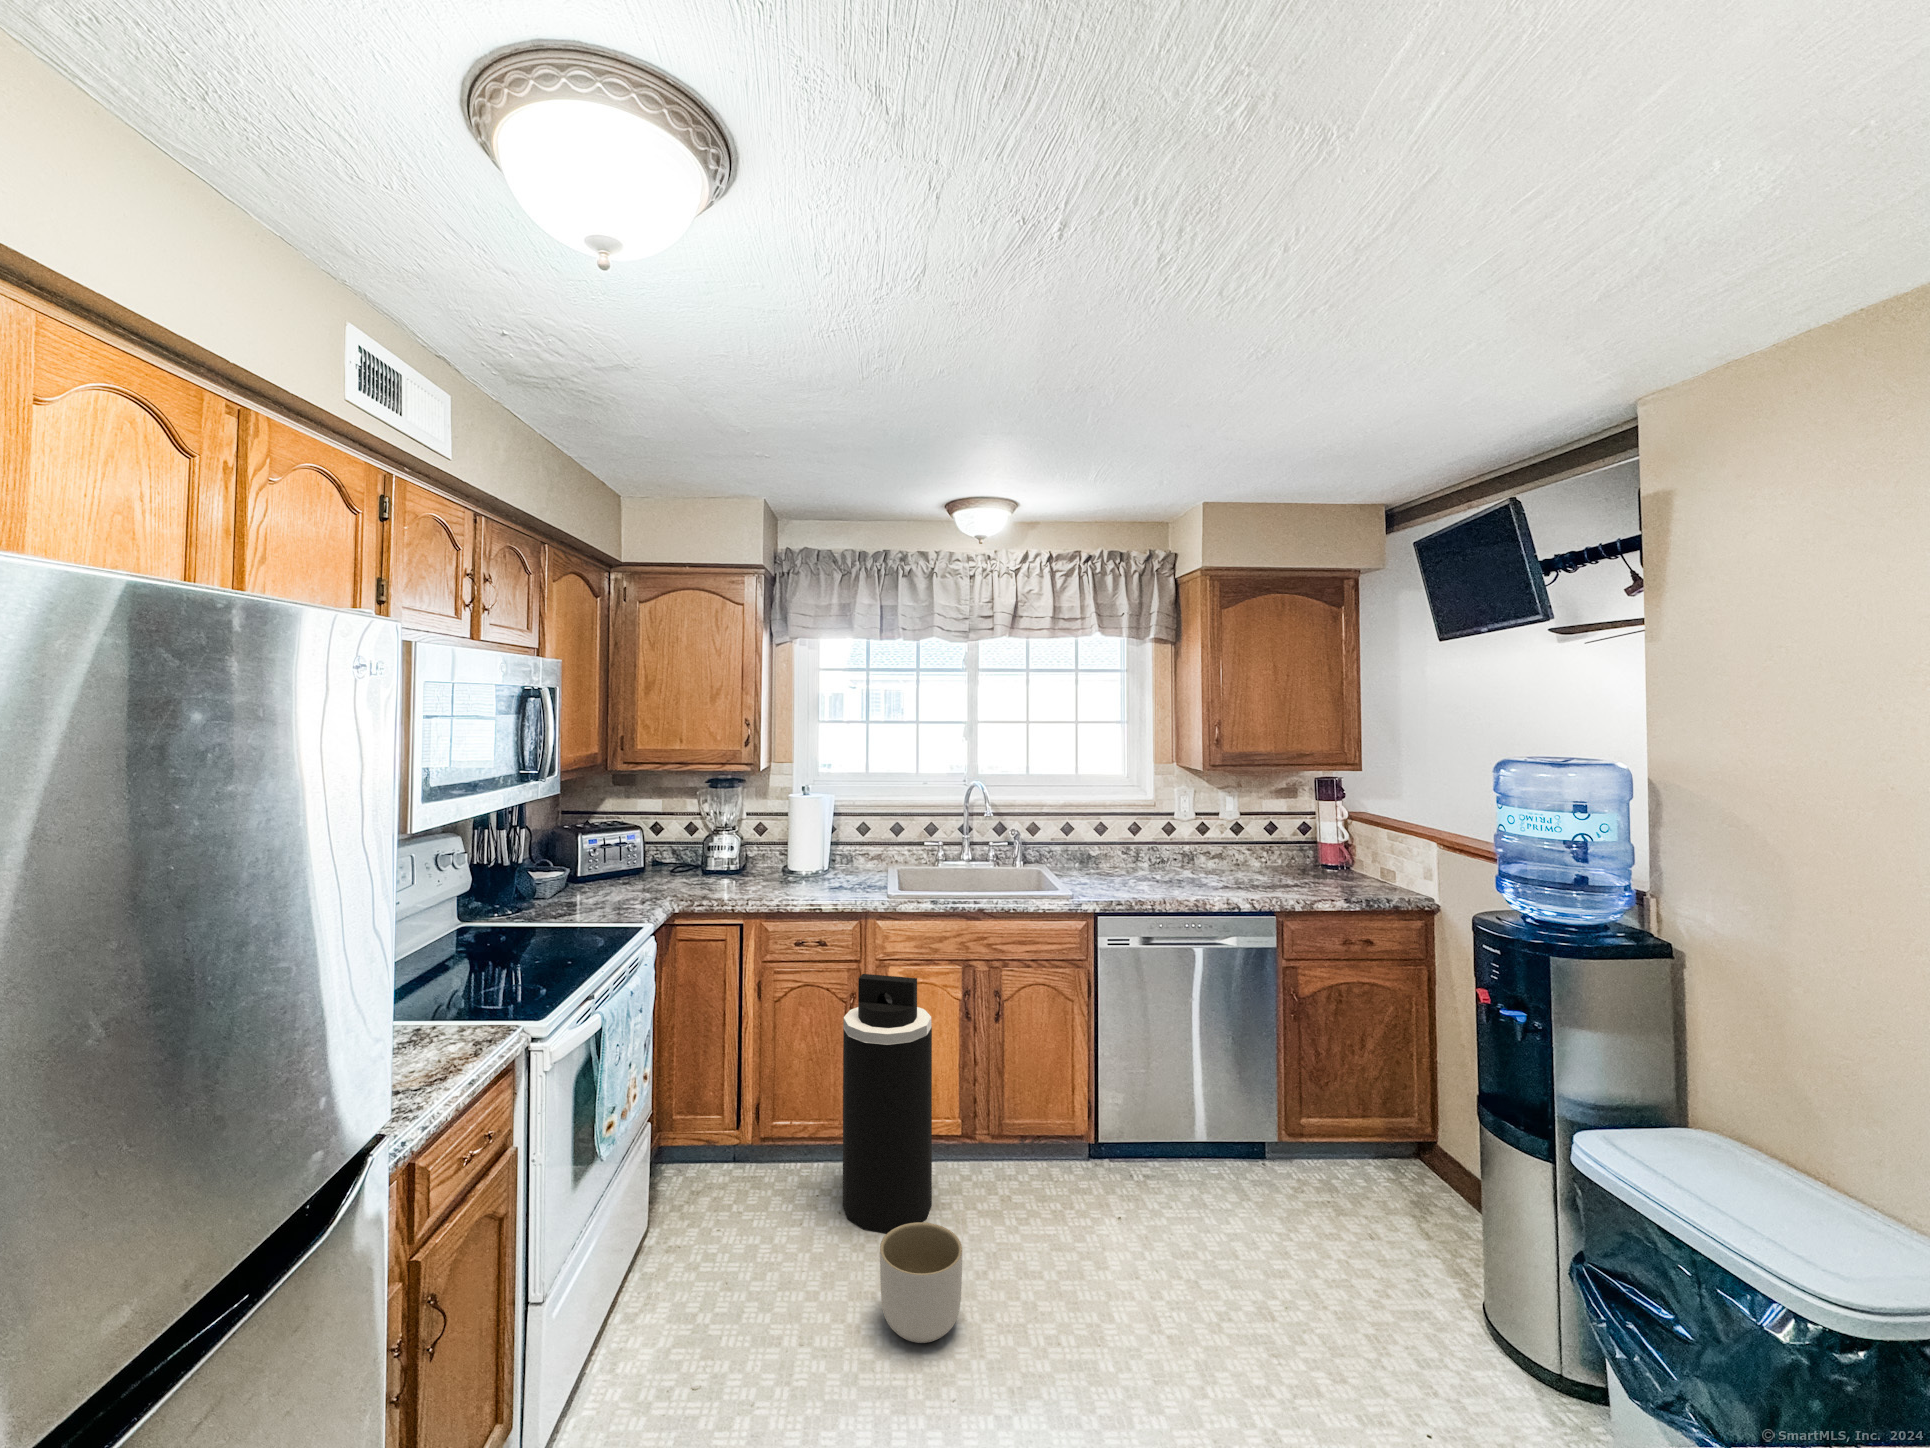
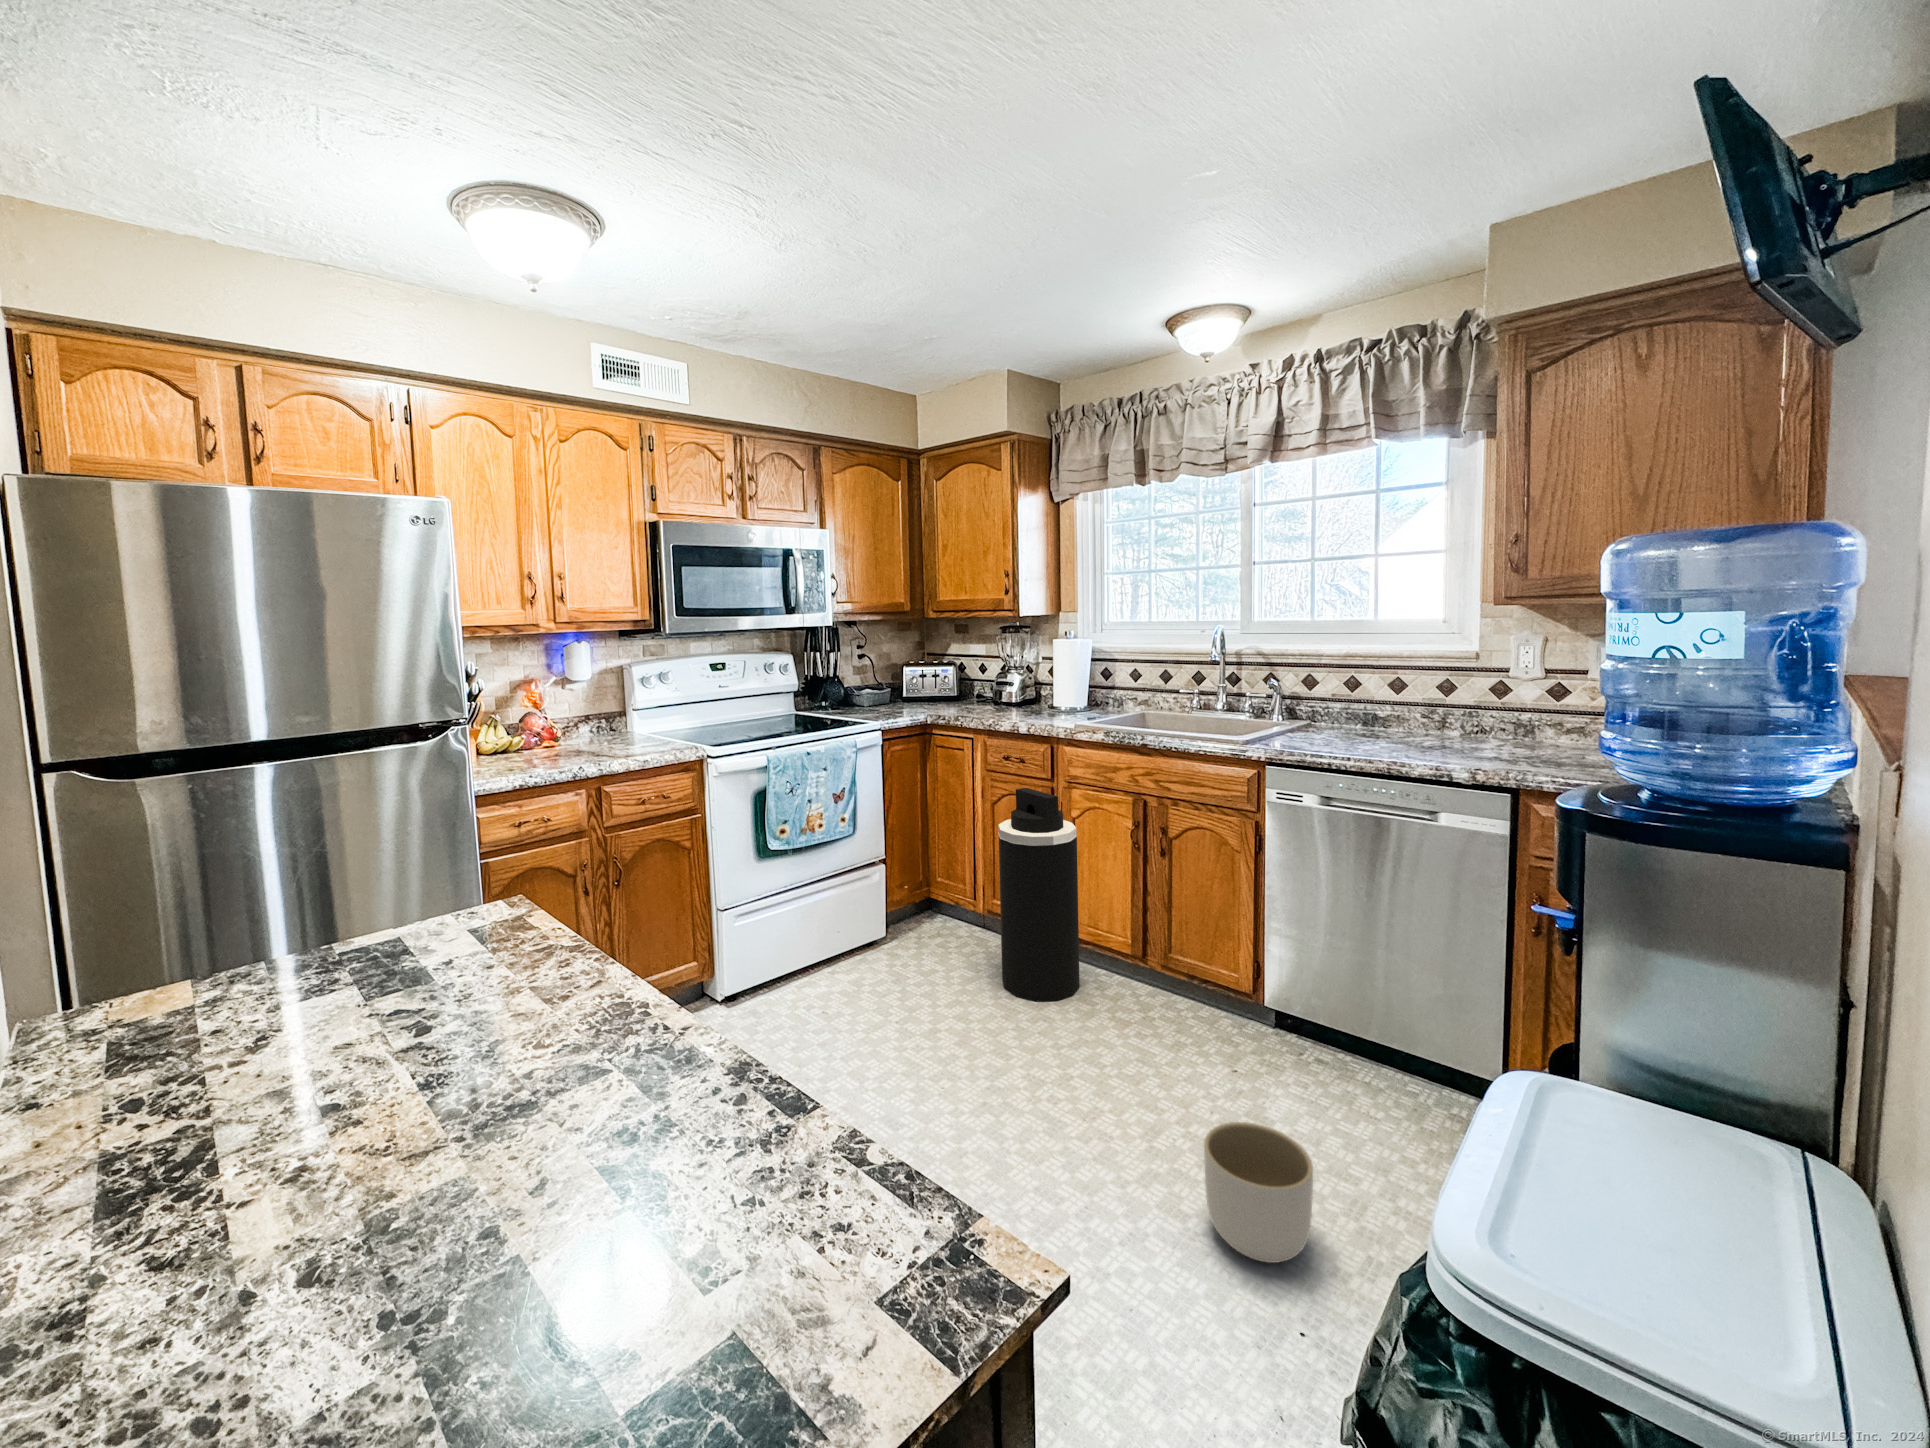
planter: present [880,1222,962,1343] -> present [1204,1122,1313,1263]

